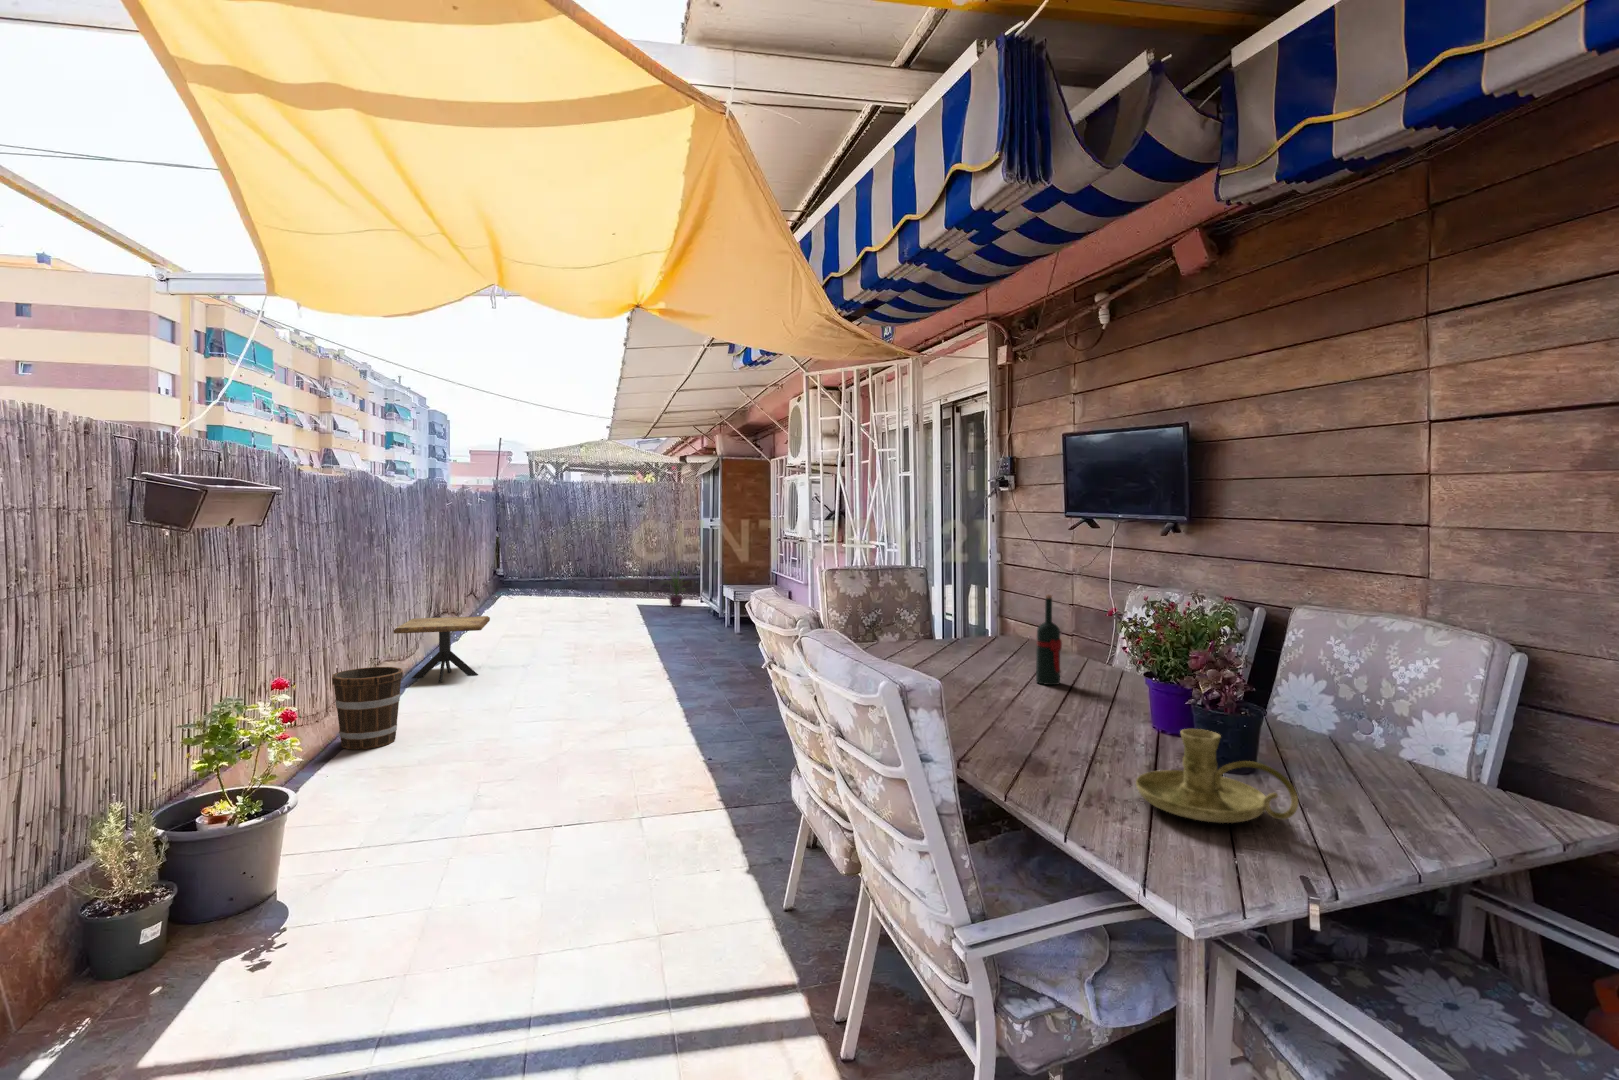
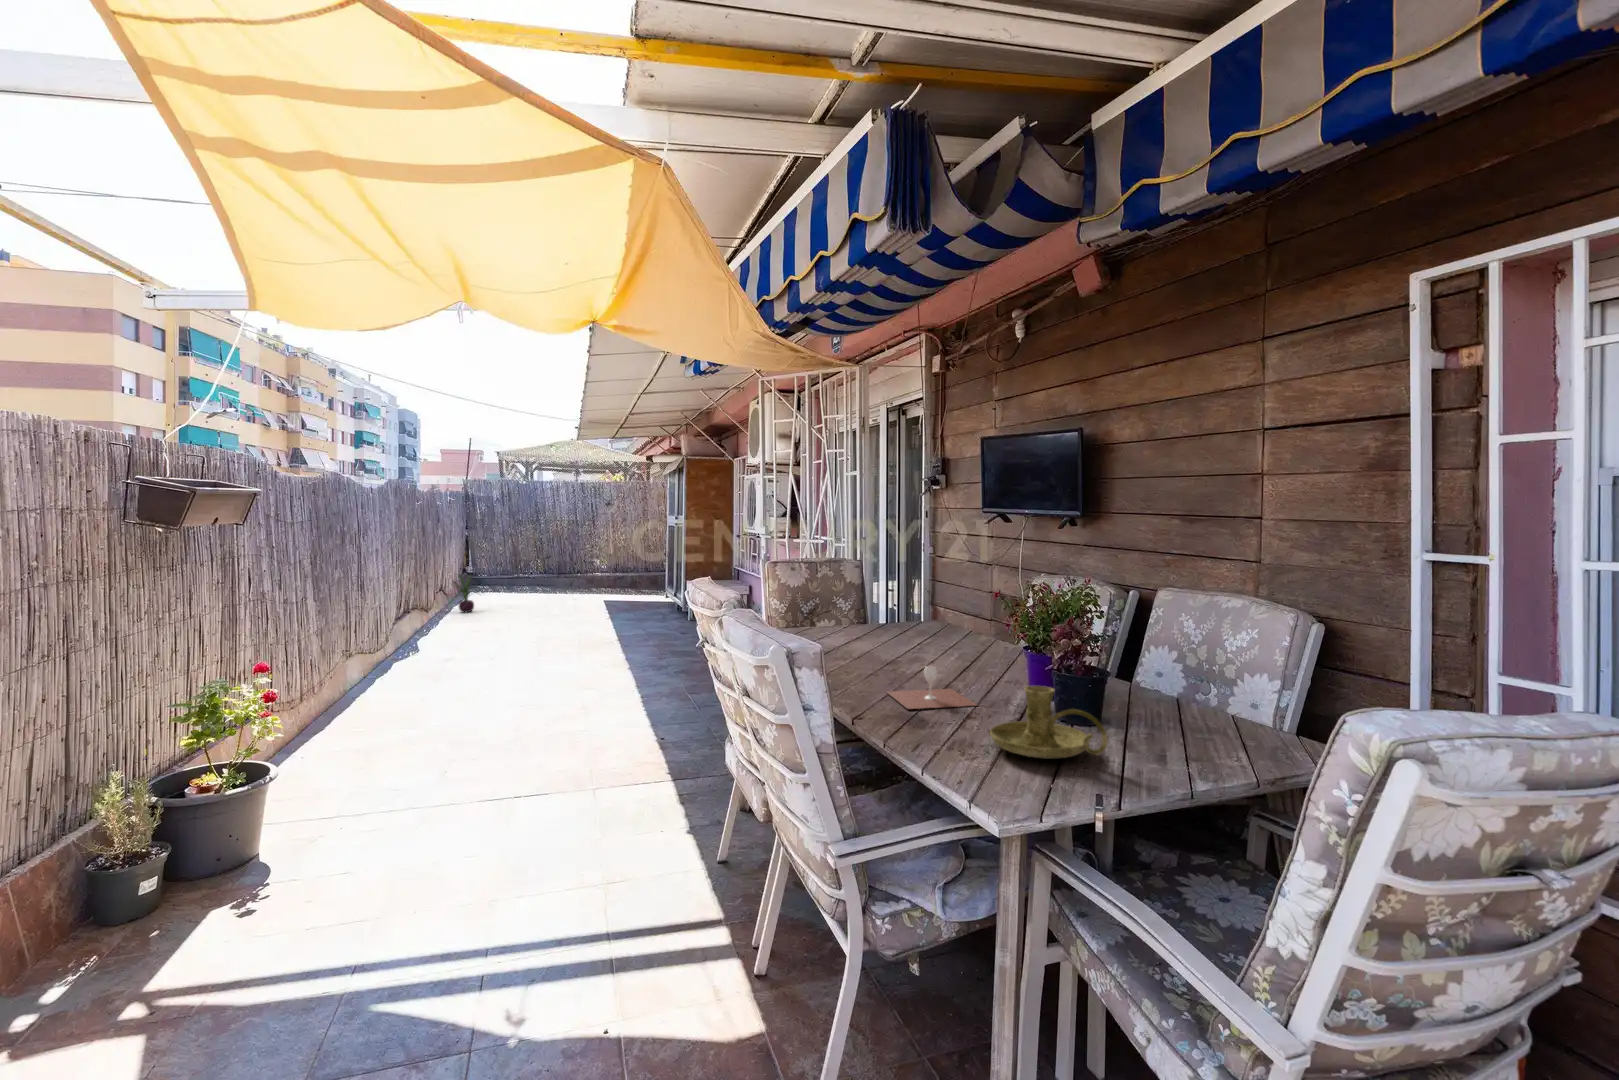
decorative plant: present [670,571,685,606] -> present [456,575,474,613]
wine bottle: present [1036,594,1062,685] -> none [945,581,967,661]
side table: present [394,616,490,683] -> none [367,610,461,674]
bucket: present [332,667,403,749] -> none [308,657,376,734]
wine glass: none [982,695,1098,748] -> present [888,665,977,709]

